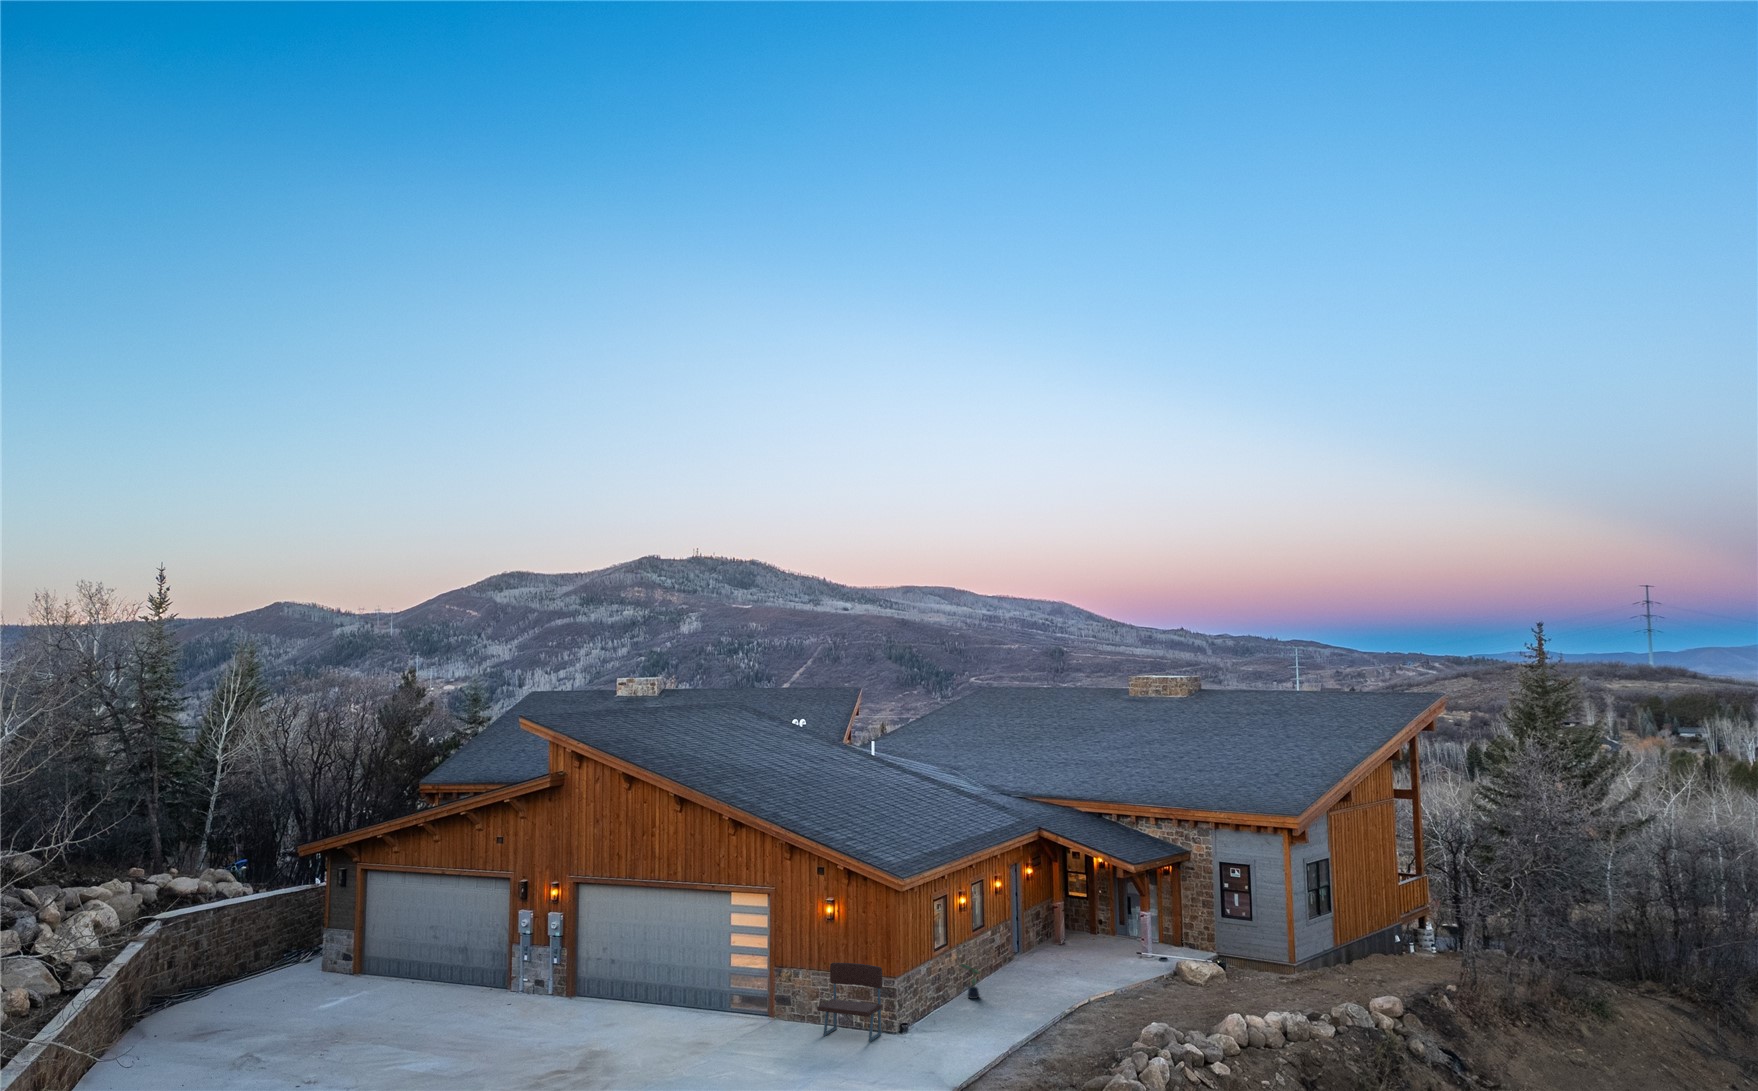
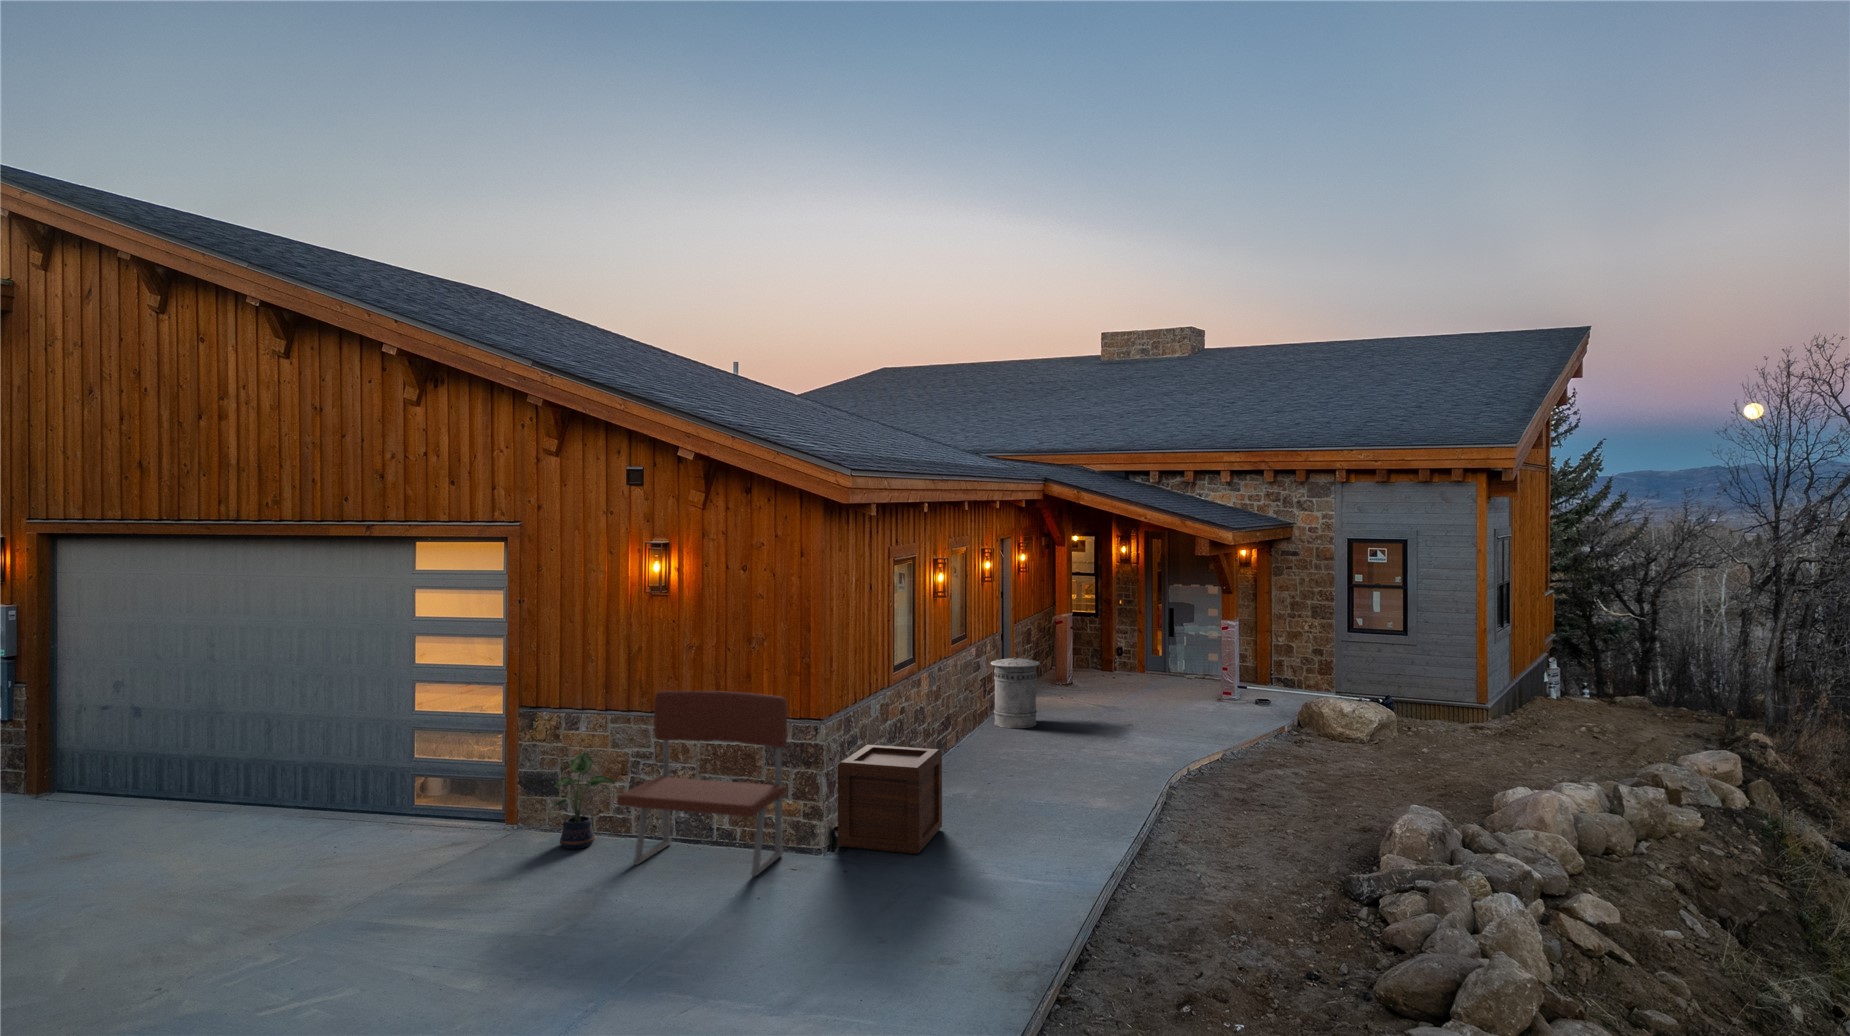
trash can: none [996,938,1023,978] -> present [991,657,1040,728]
potted plant: present [961,964,980,999] -> present [550,753,615,849]
wooden crate: none [903,987,950,1036] -> present [838,745,942,854]

